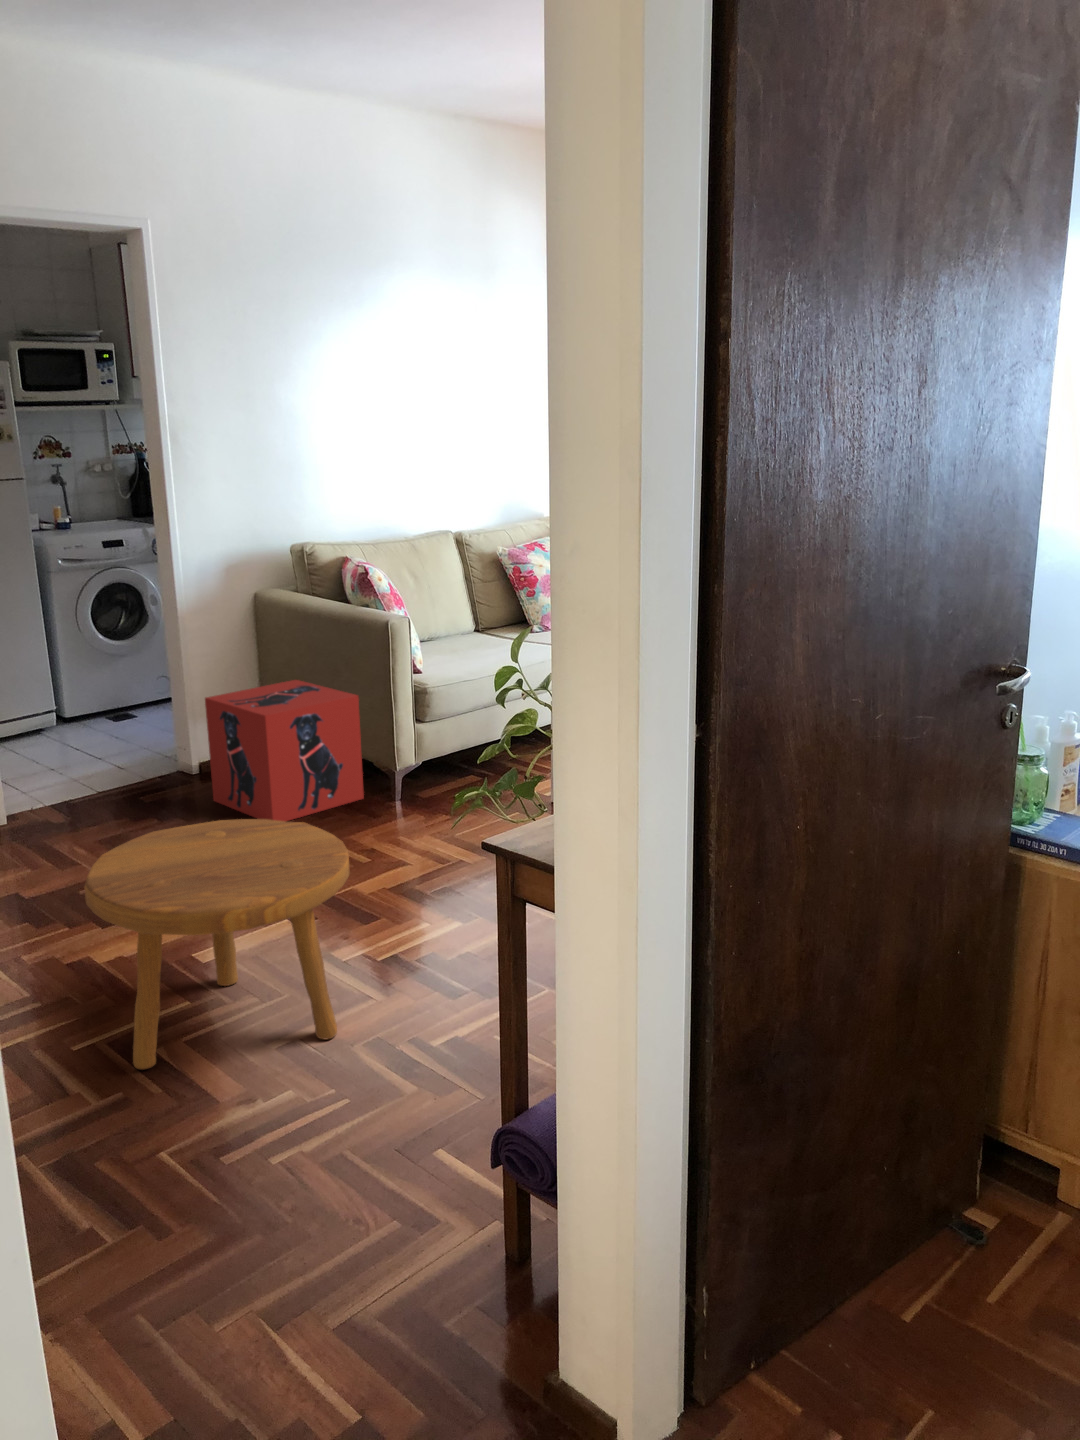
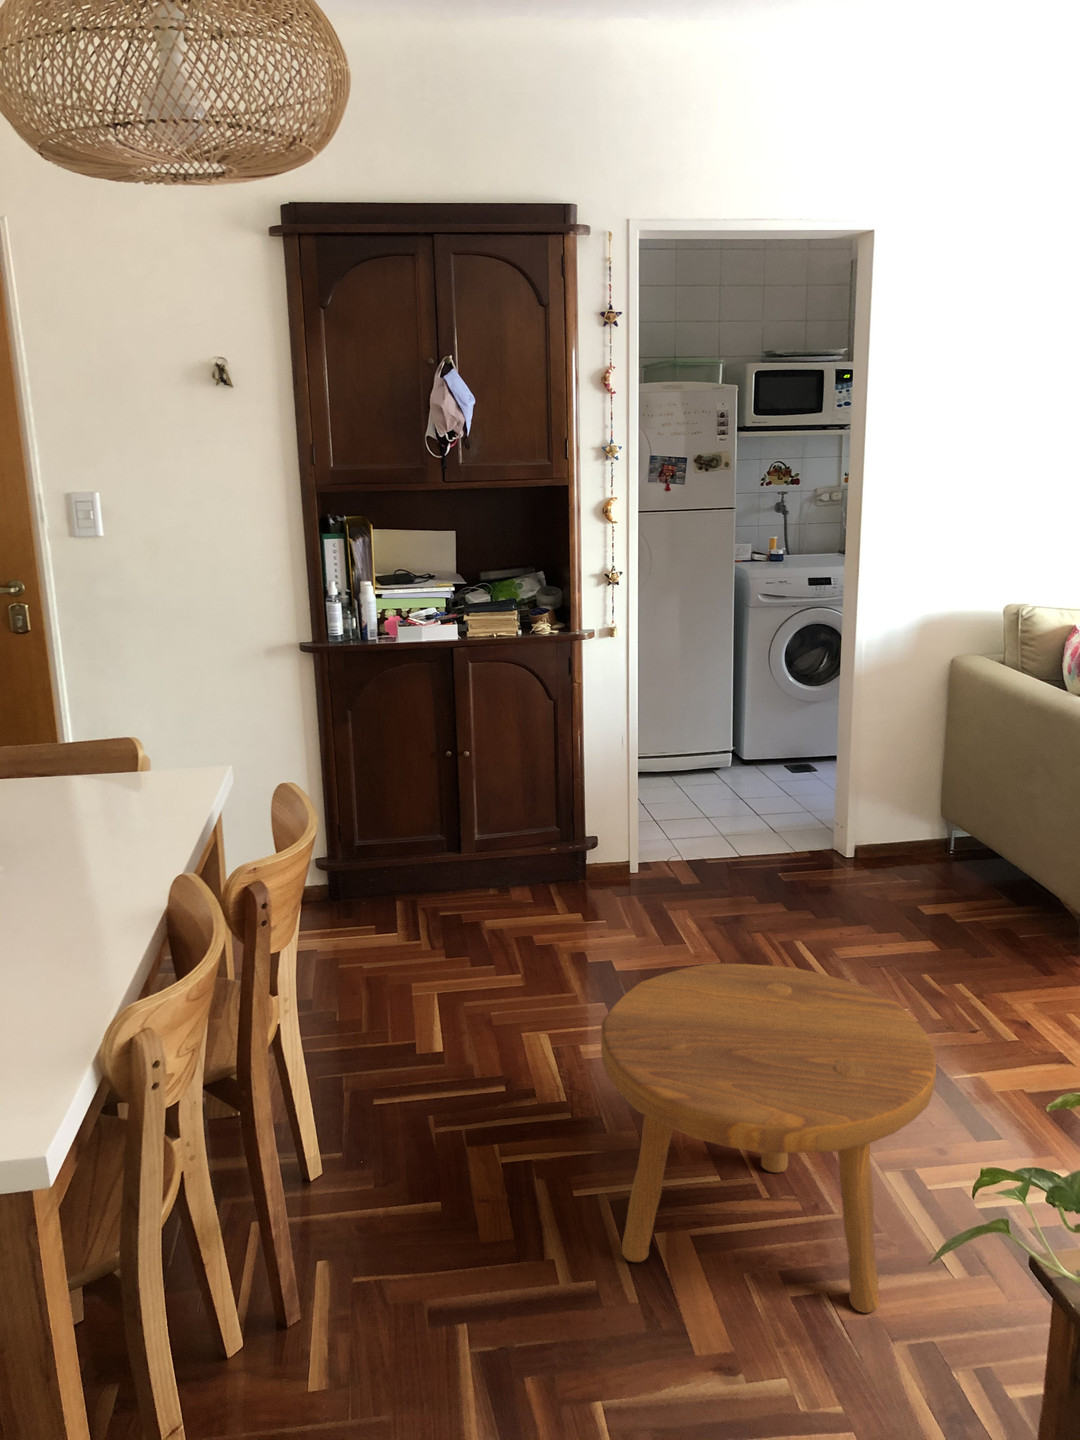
storage box: present [205,680,364,821] -> none [856,773,1054,951]

